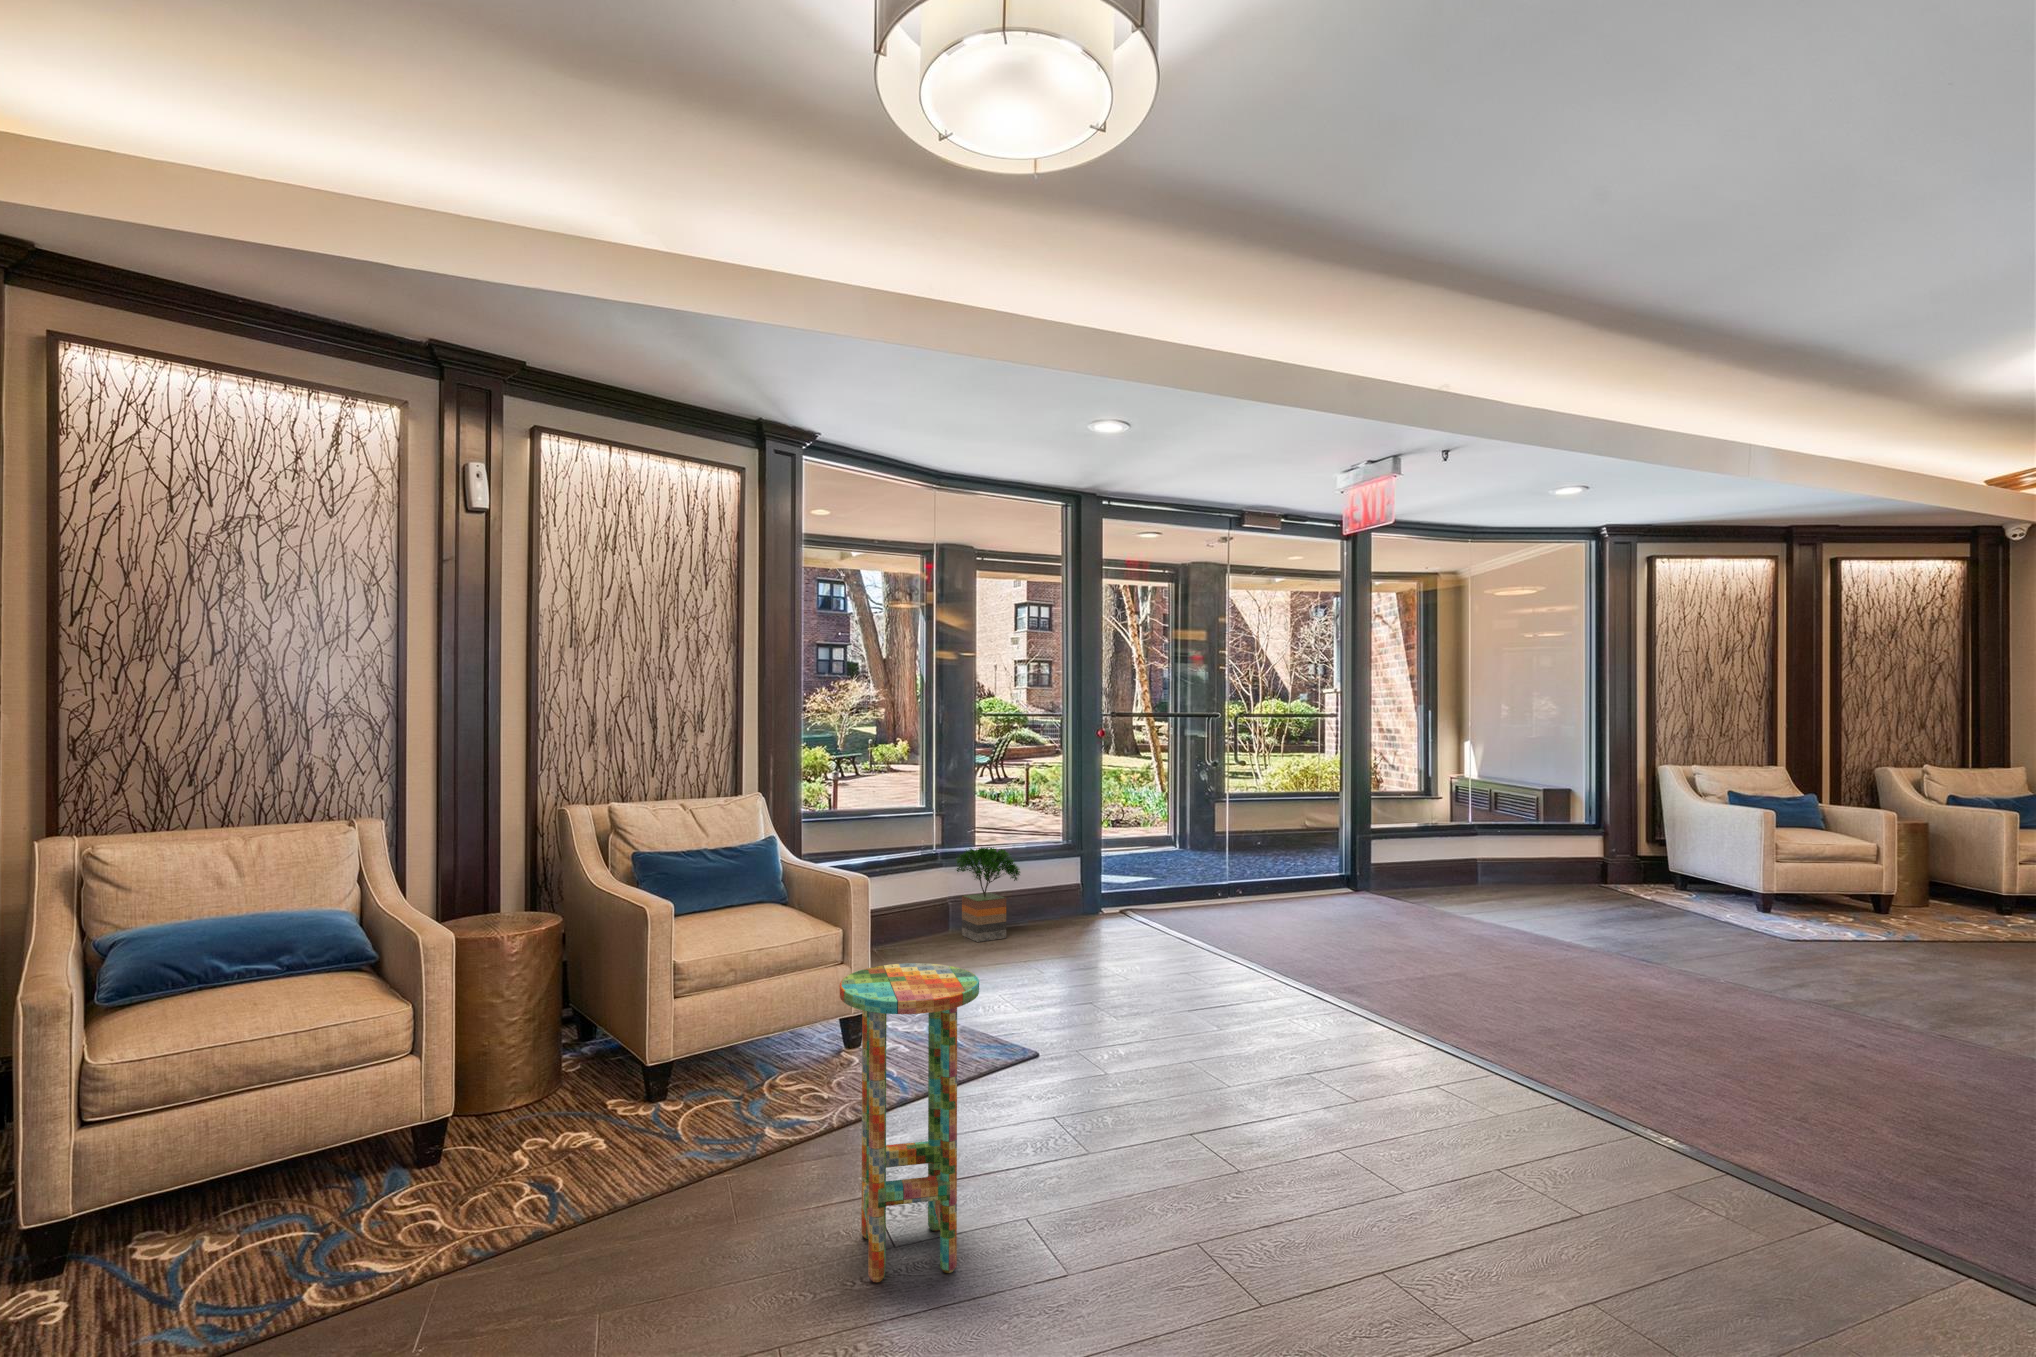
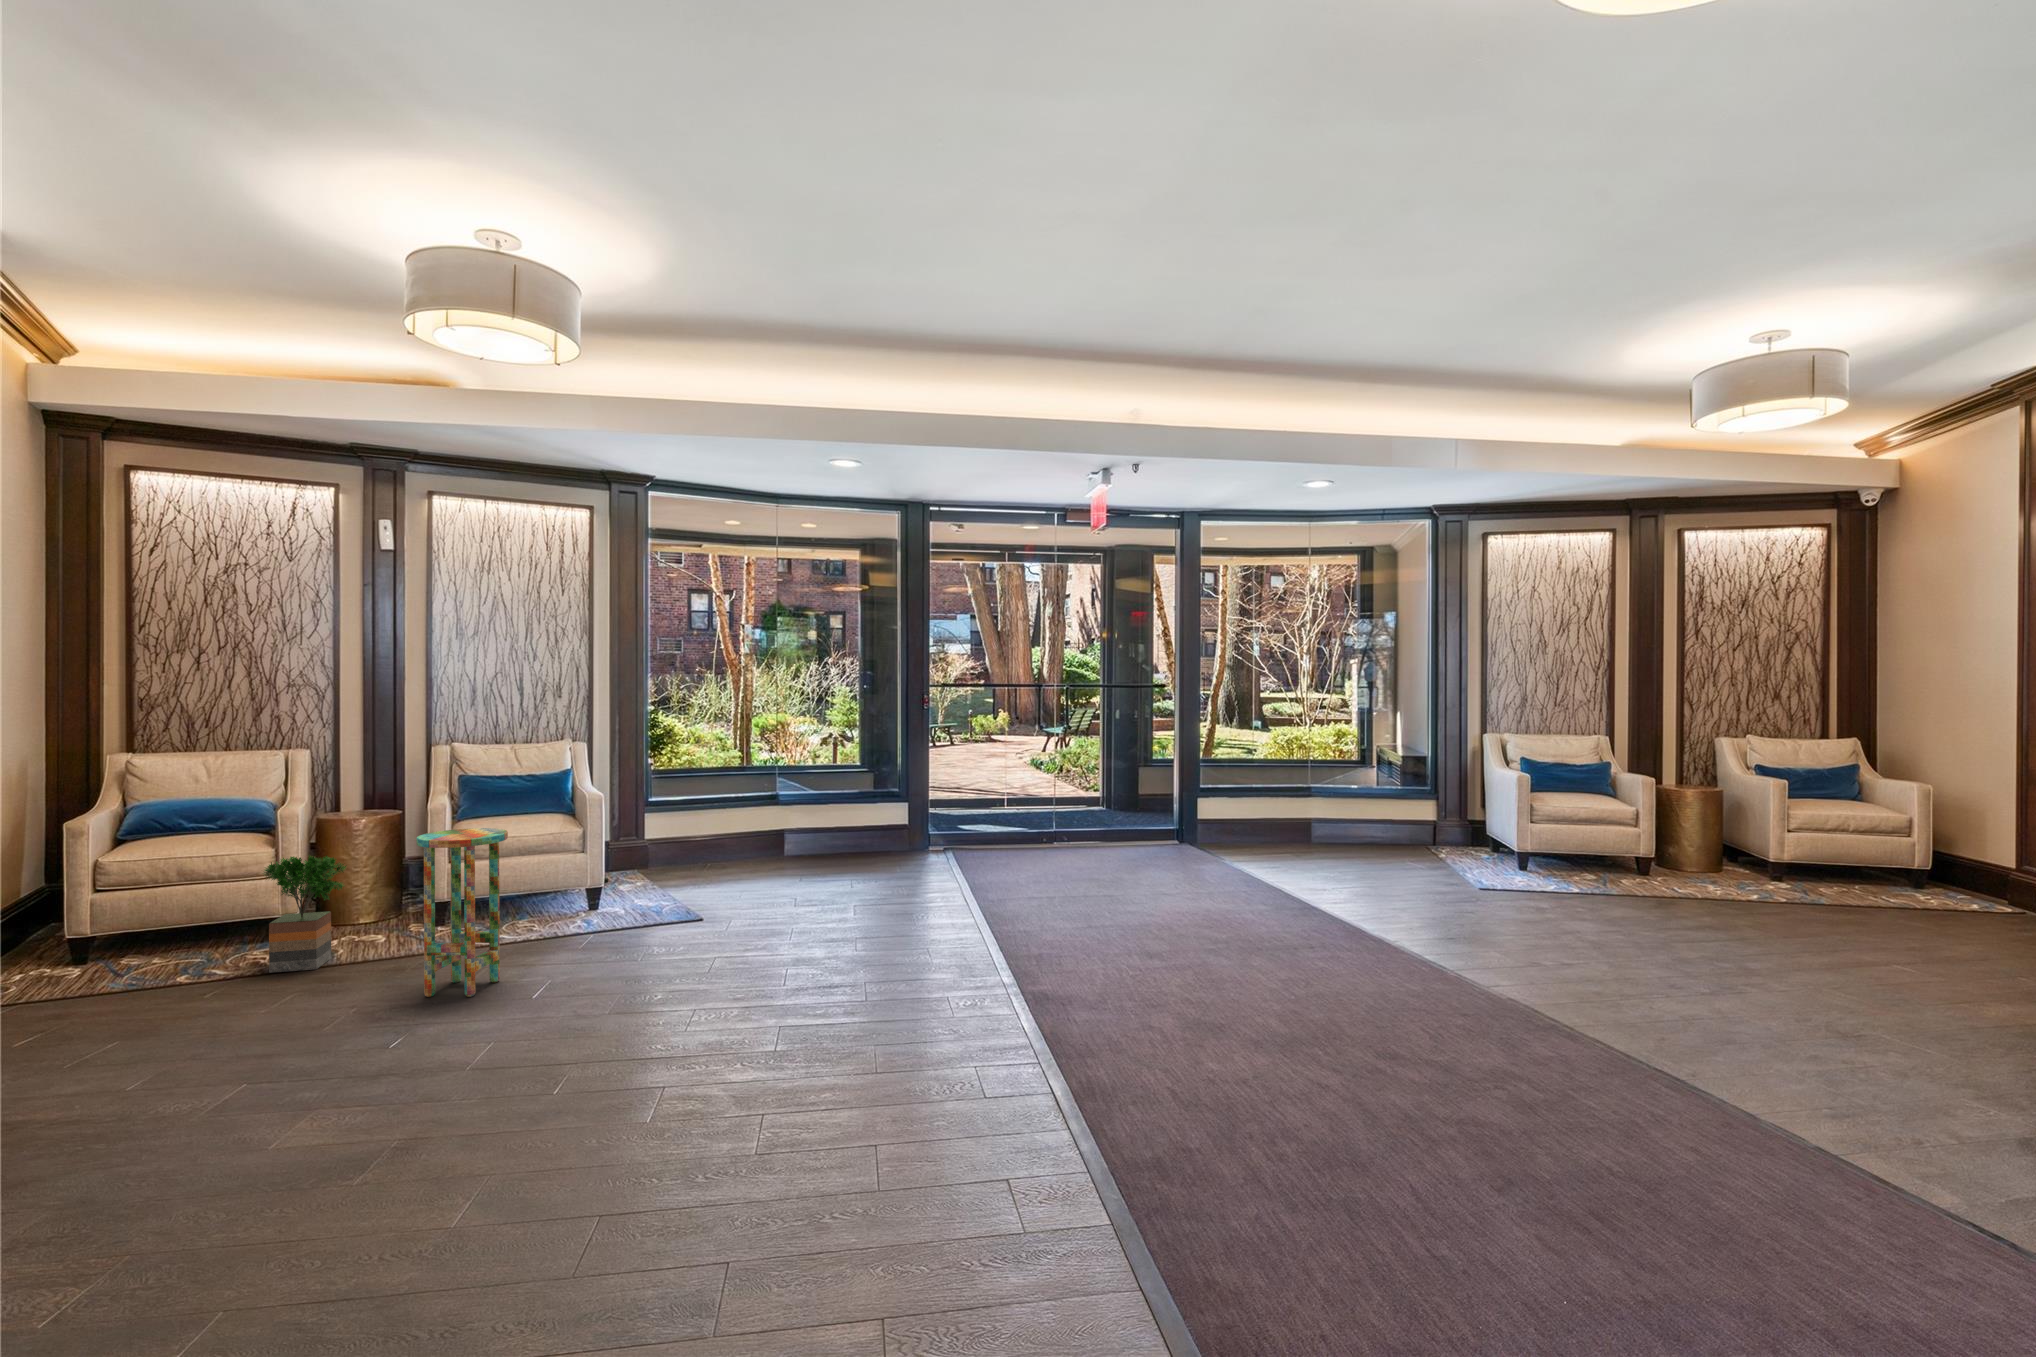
potted tree: present [956,847,1020,942] -> present [264,855,346,973]

